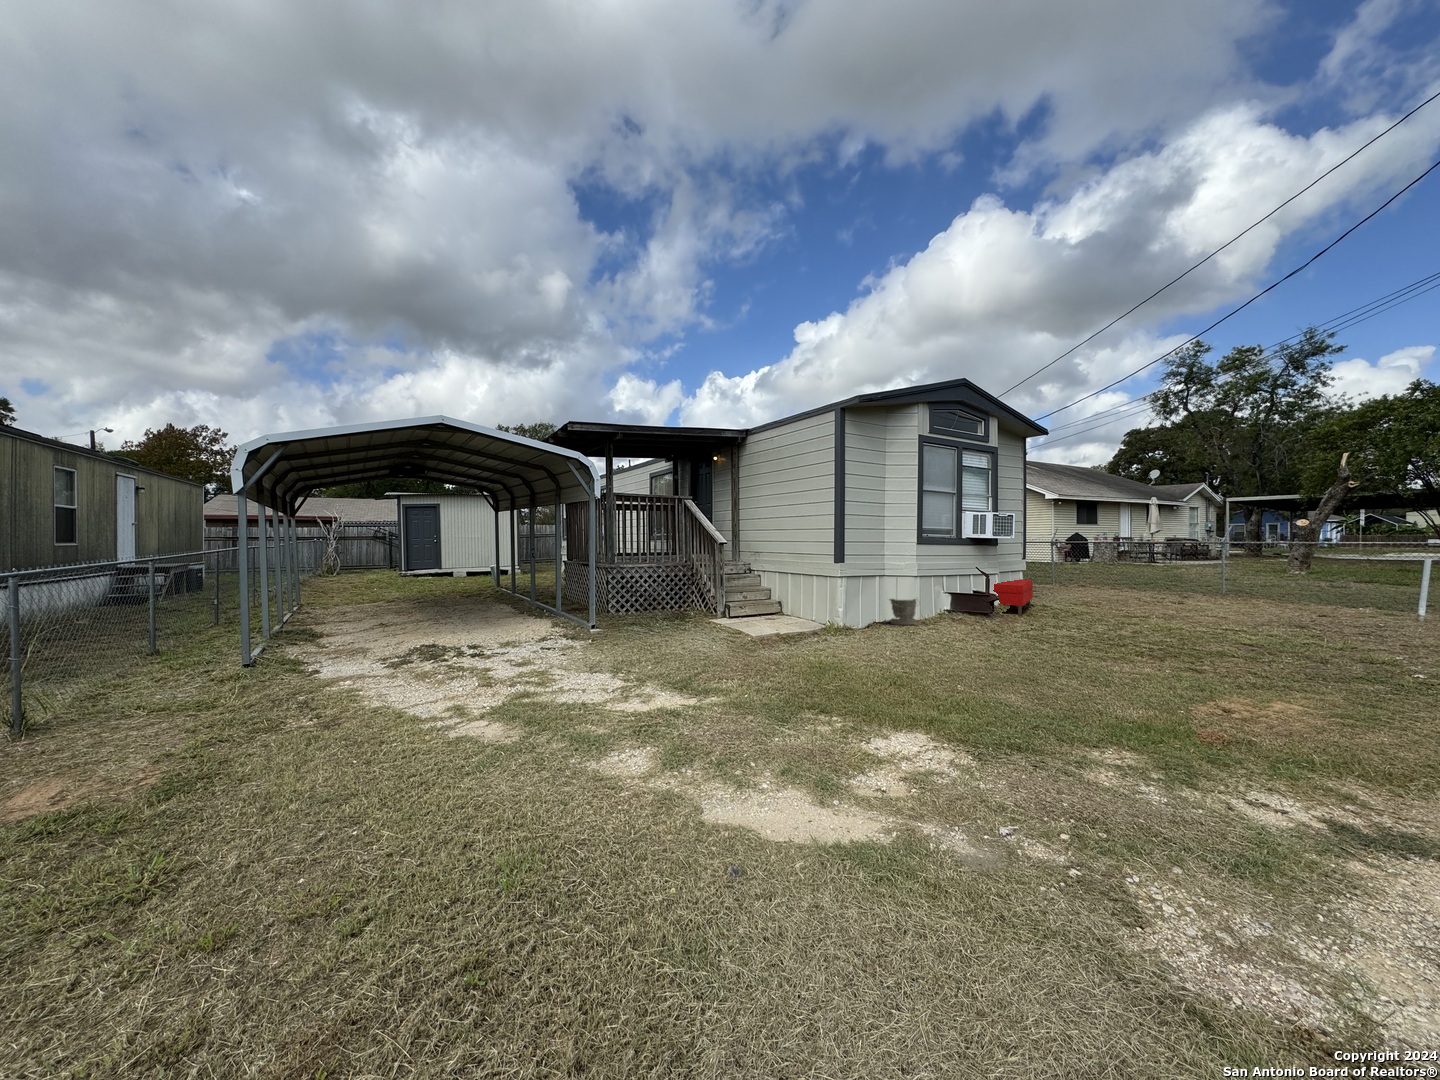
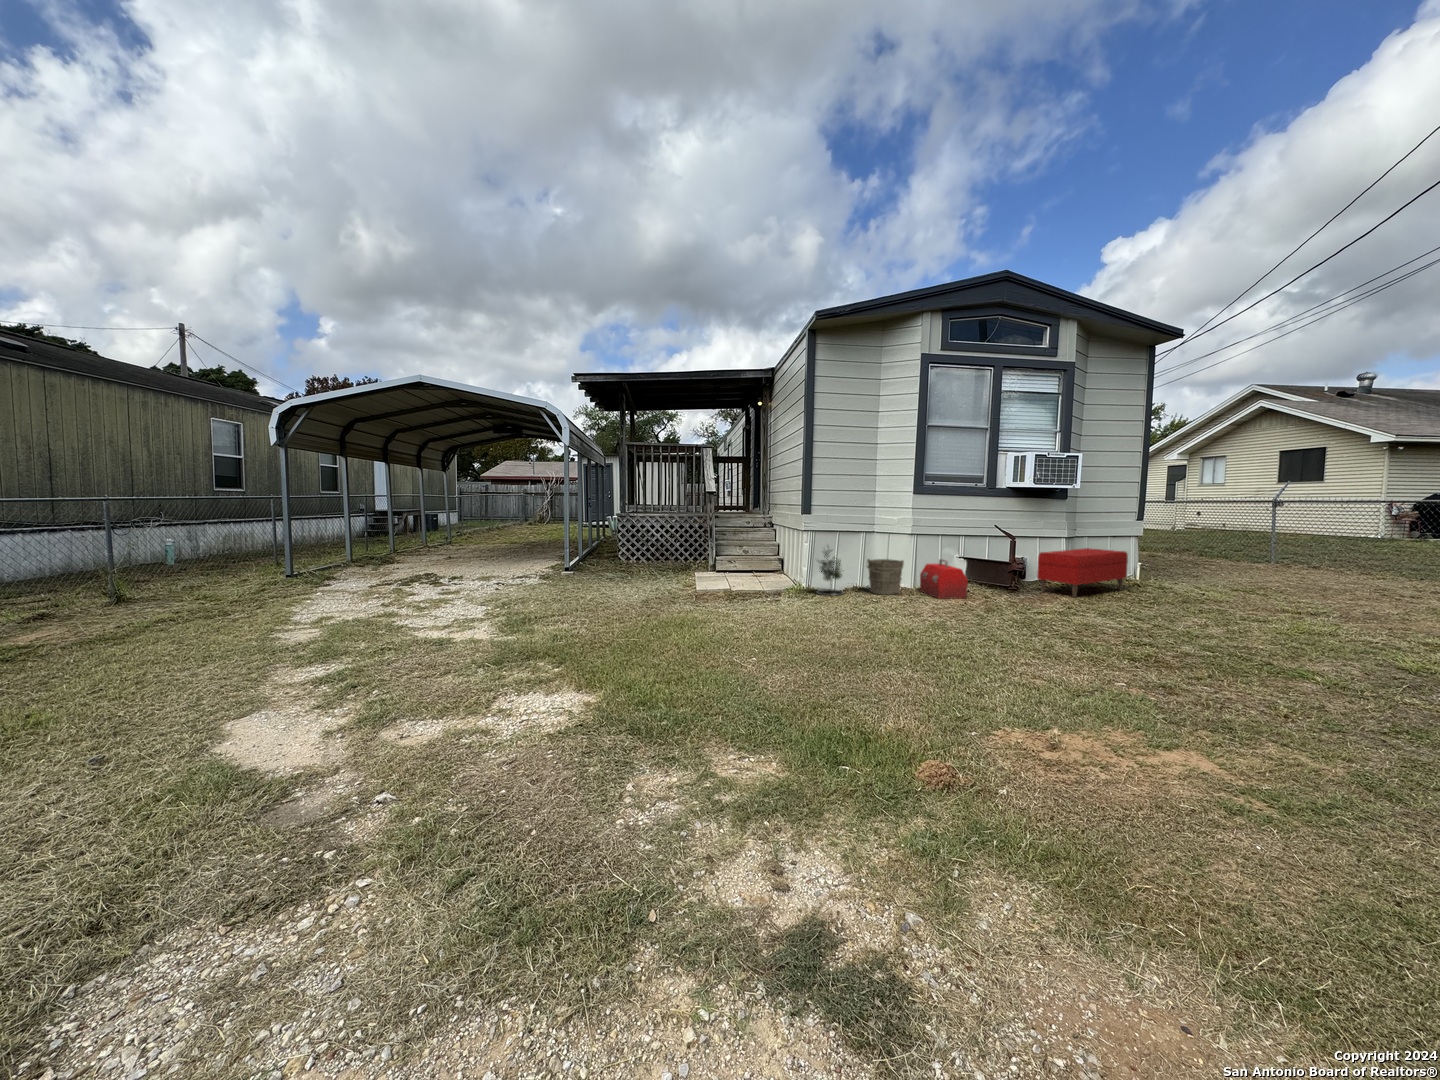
potted tree: none [855,587,882,630] -> present [817,550,844,596]
toolbox: none [921,593,964,625] -> present [920,559,968,599]

